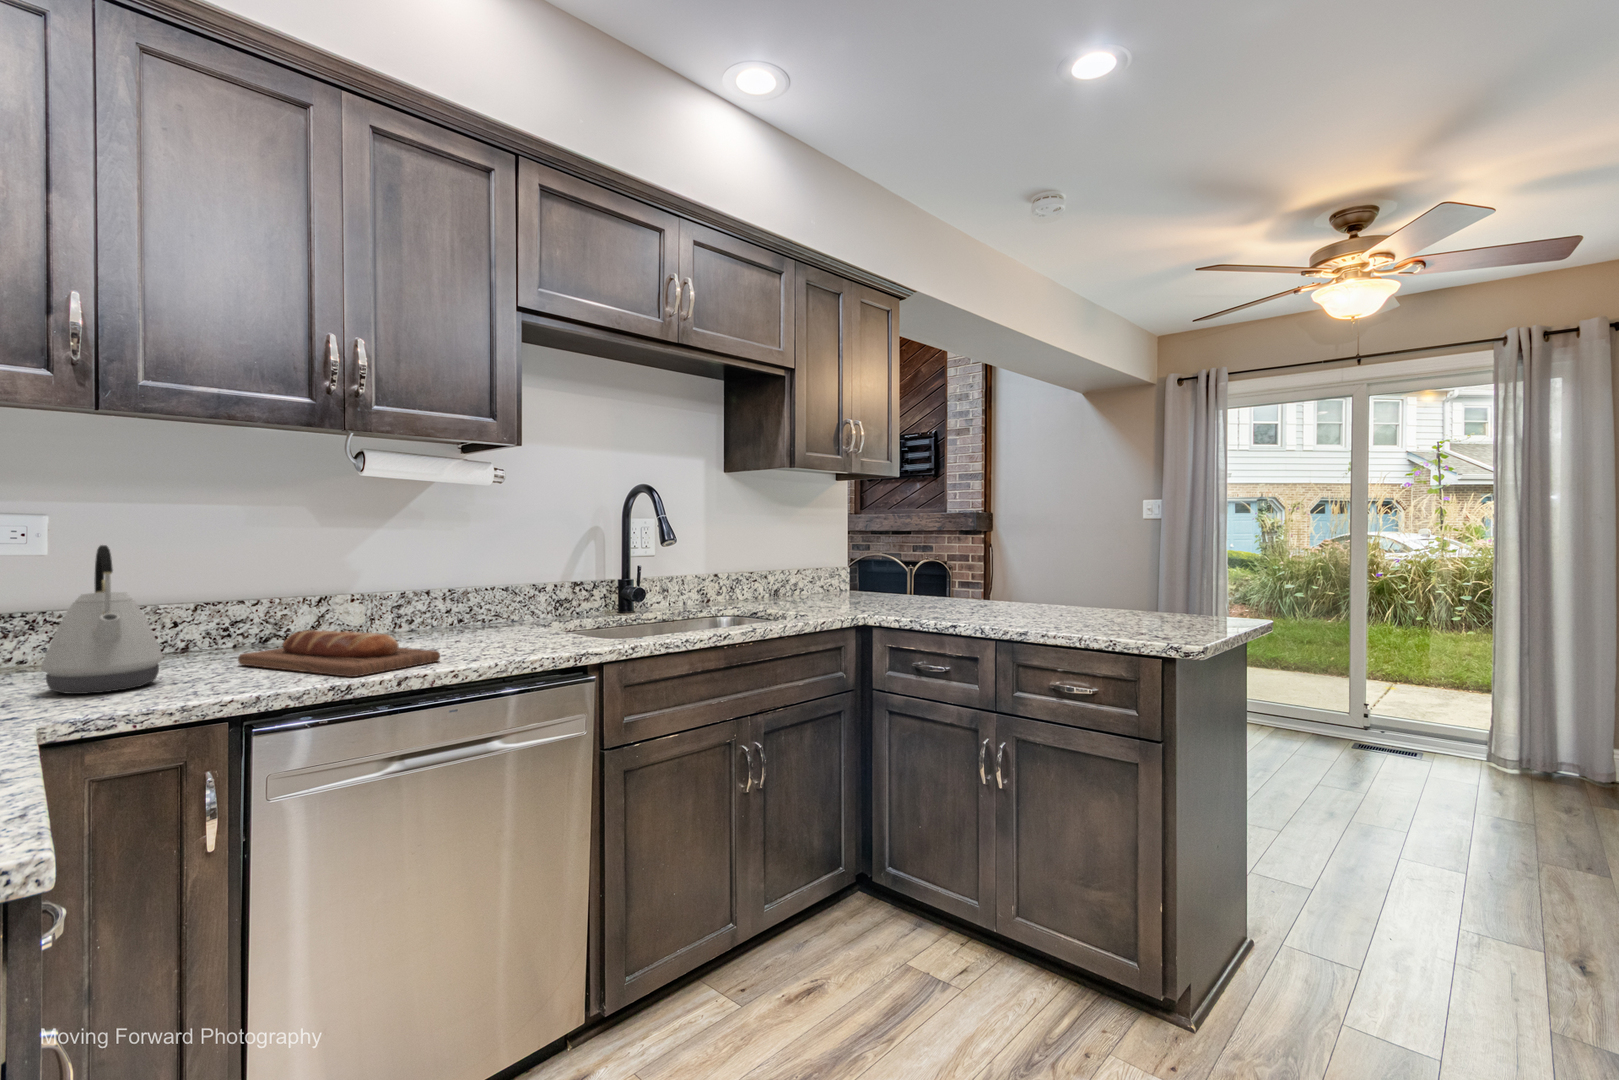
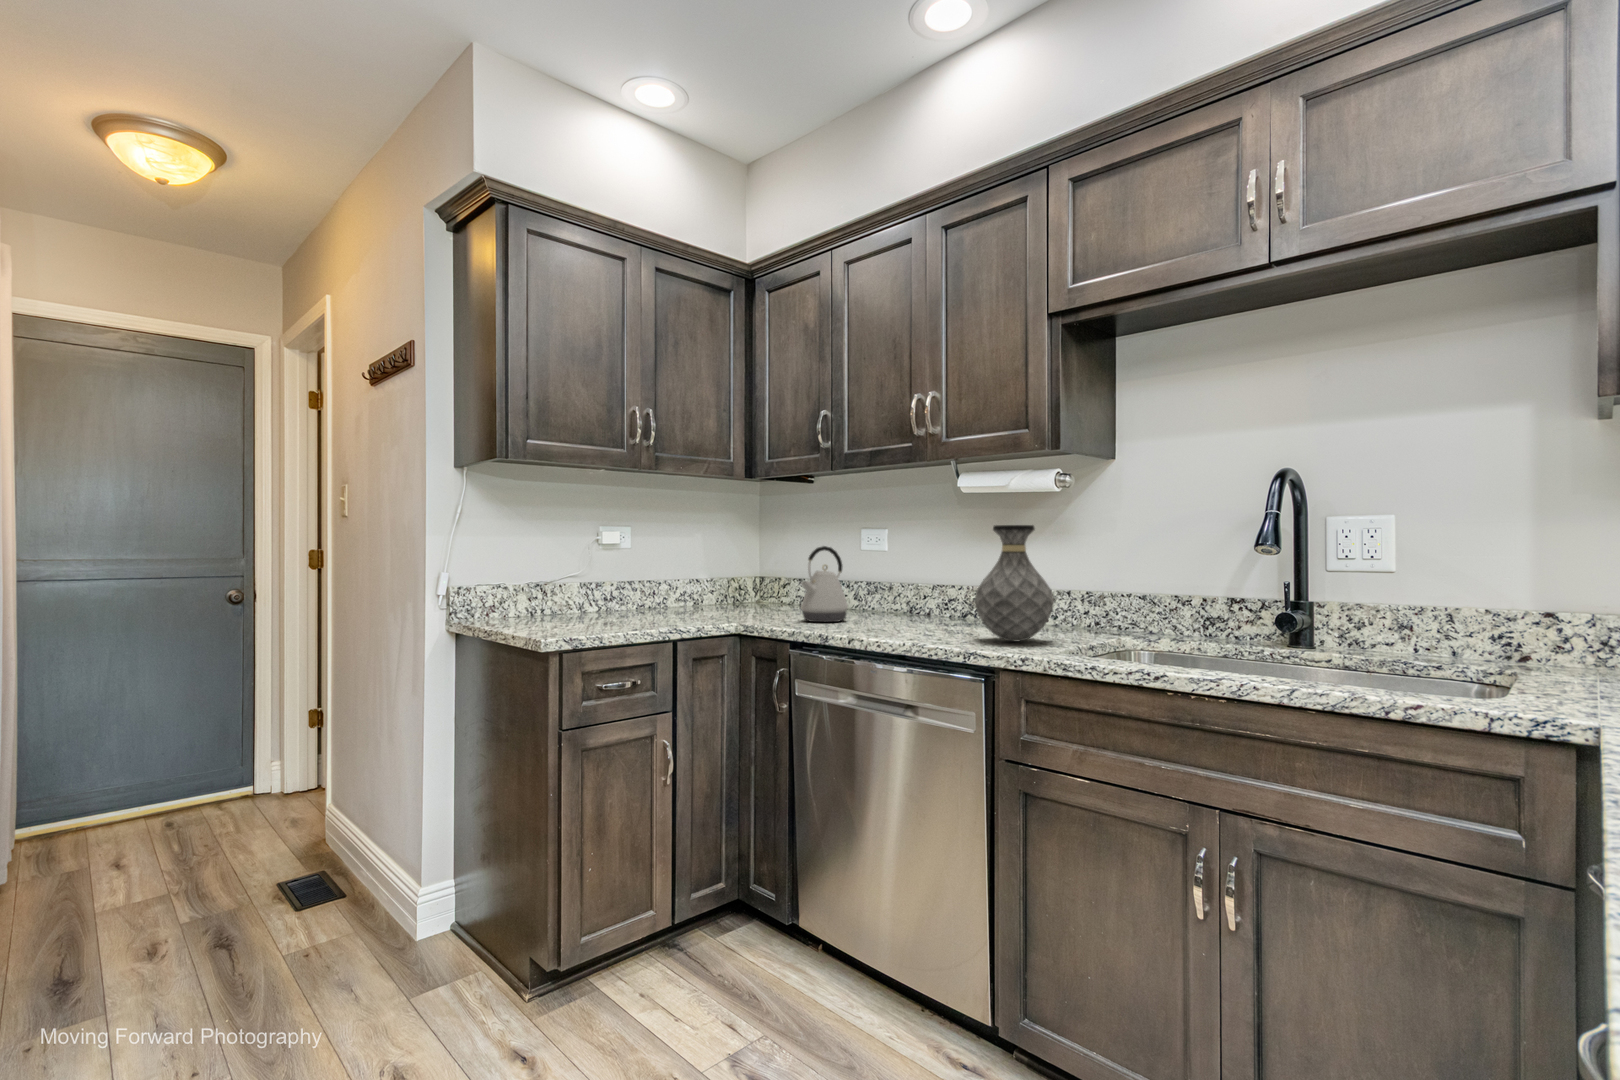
vase: none [477,520,563,643] -> present [975,525,1054,641]
bread loaf: present [238,630,440,677] -> none [849,606,951,637]

